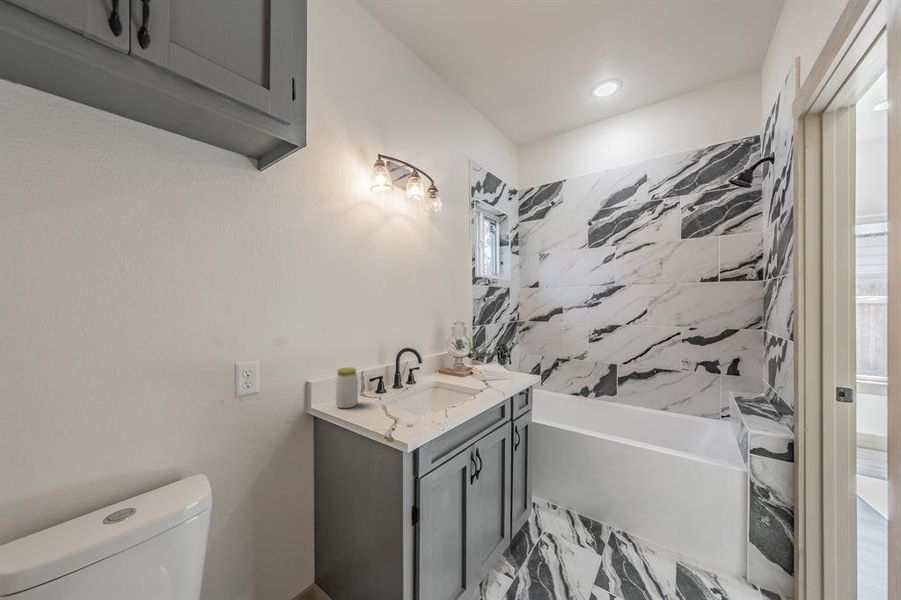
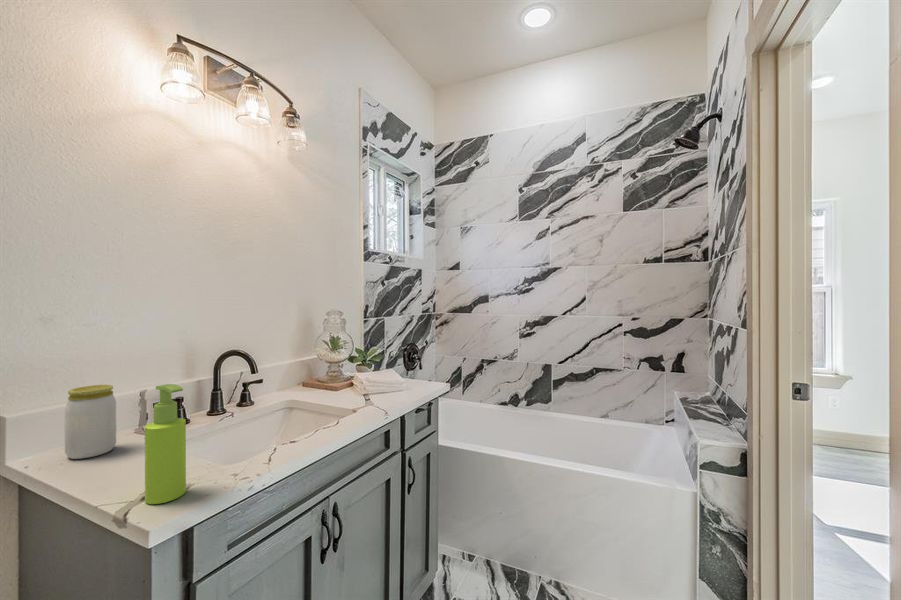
soap dispenser: none [396,370,415,433] -> present [145,384,186,504]

